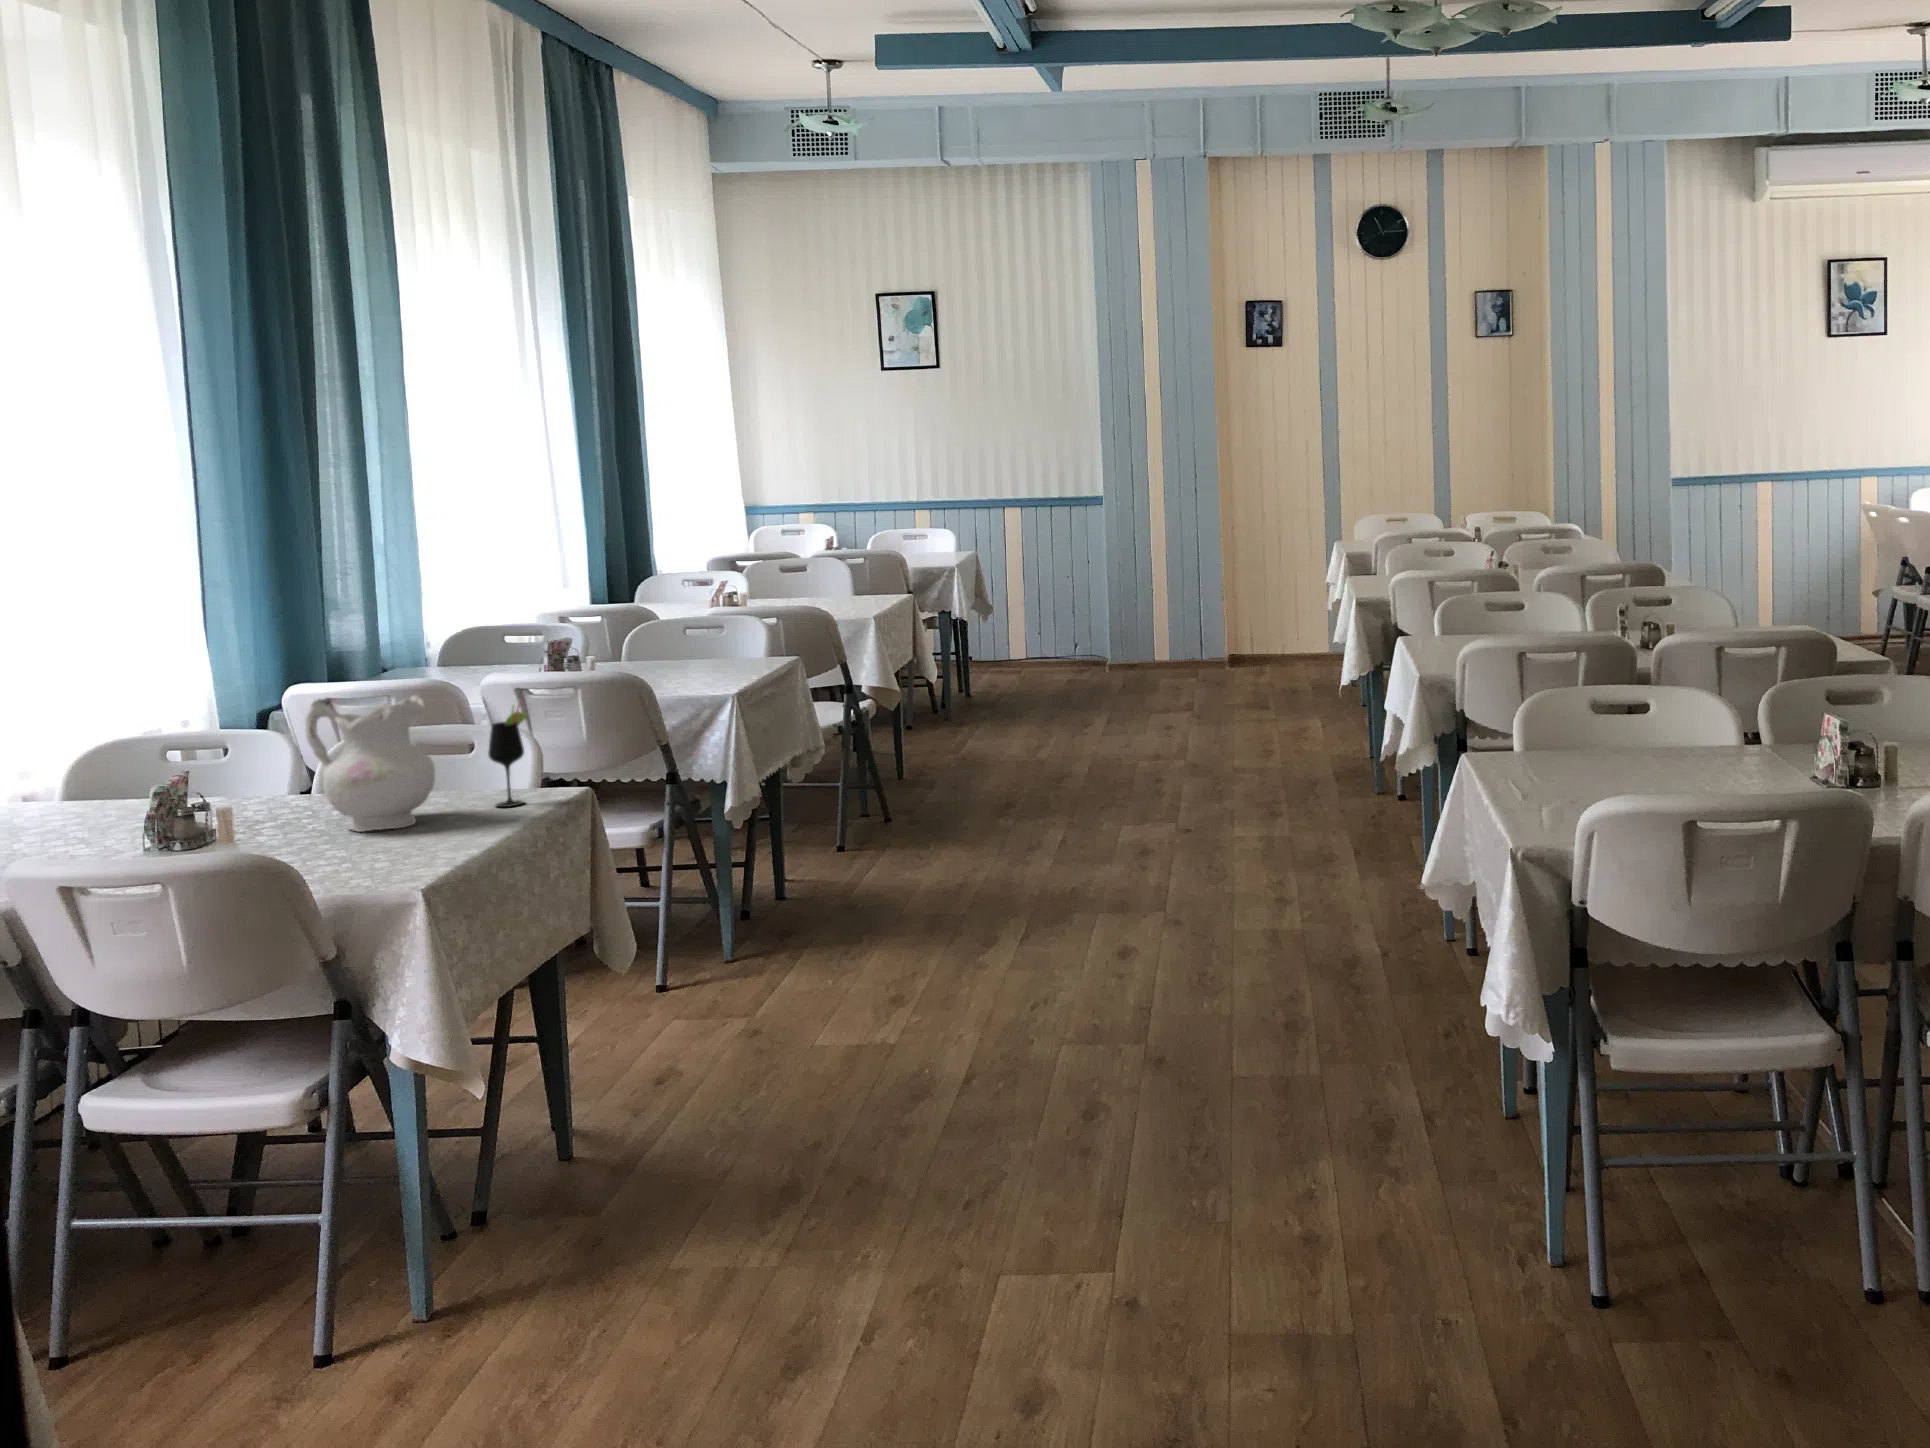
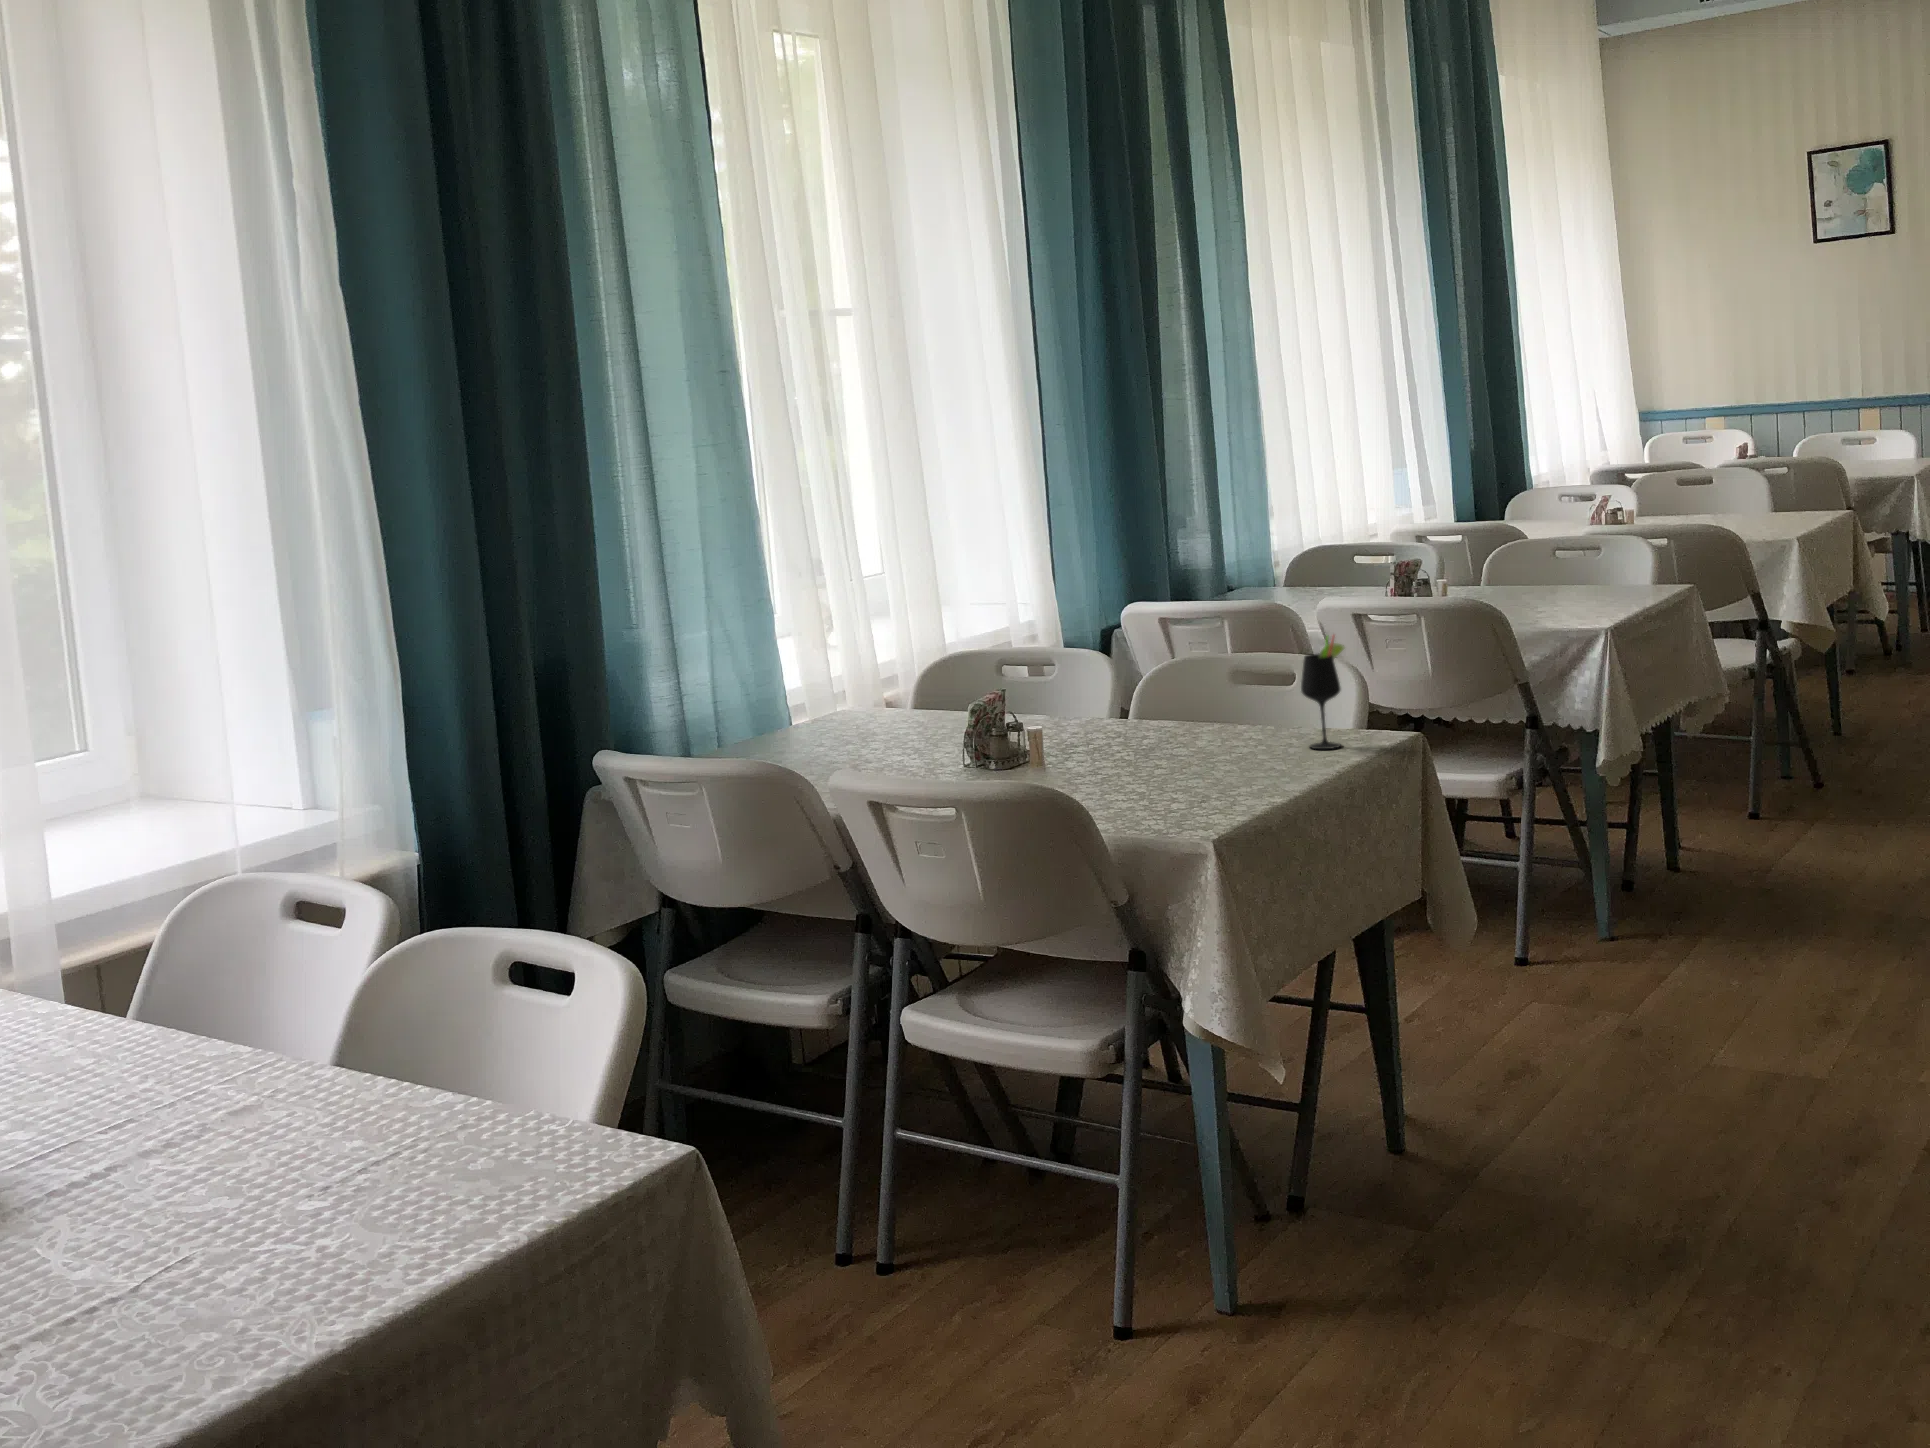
ceramic pitcher: present [305,695,435,832] -> none [1114,620,1243,763]

